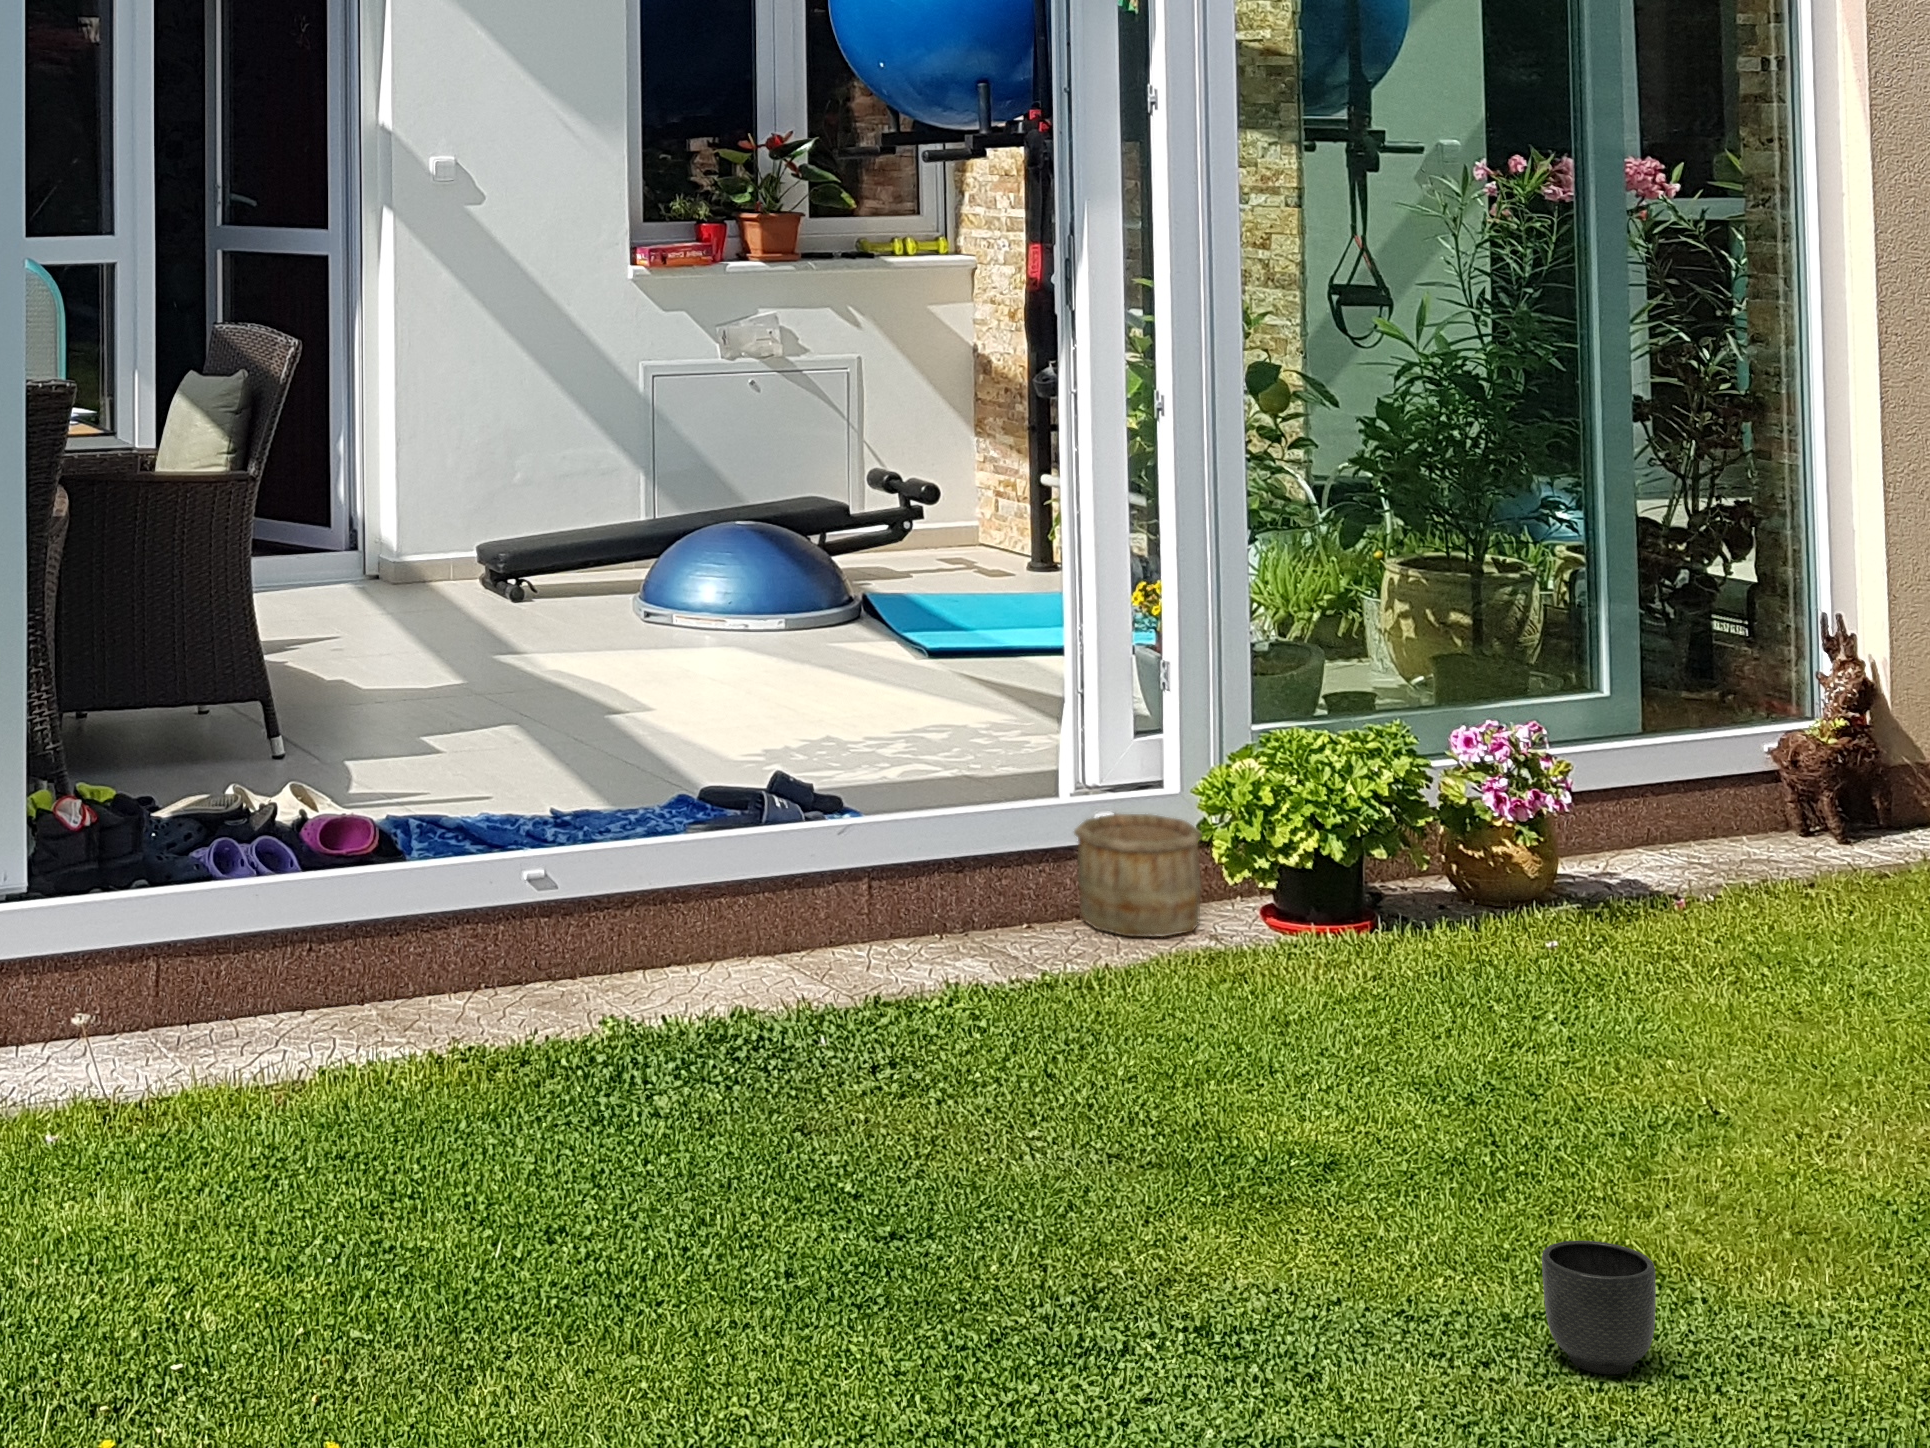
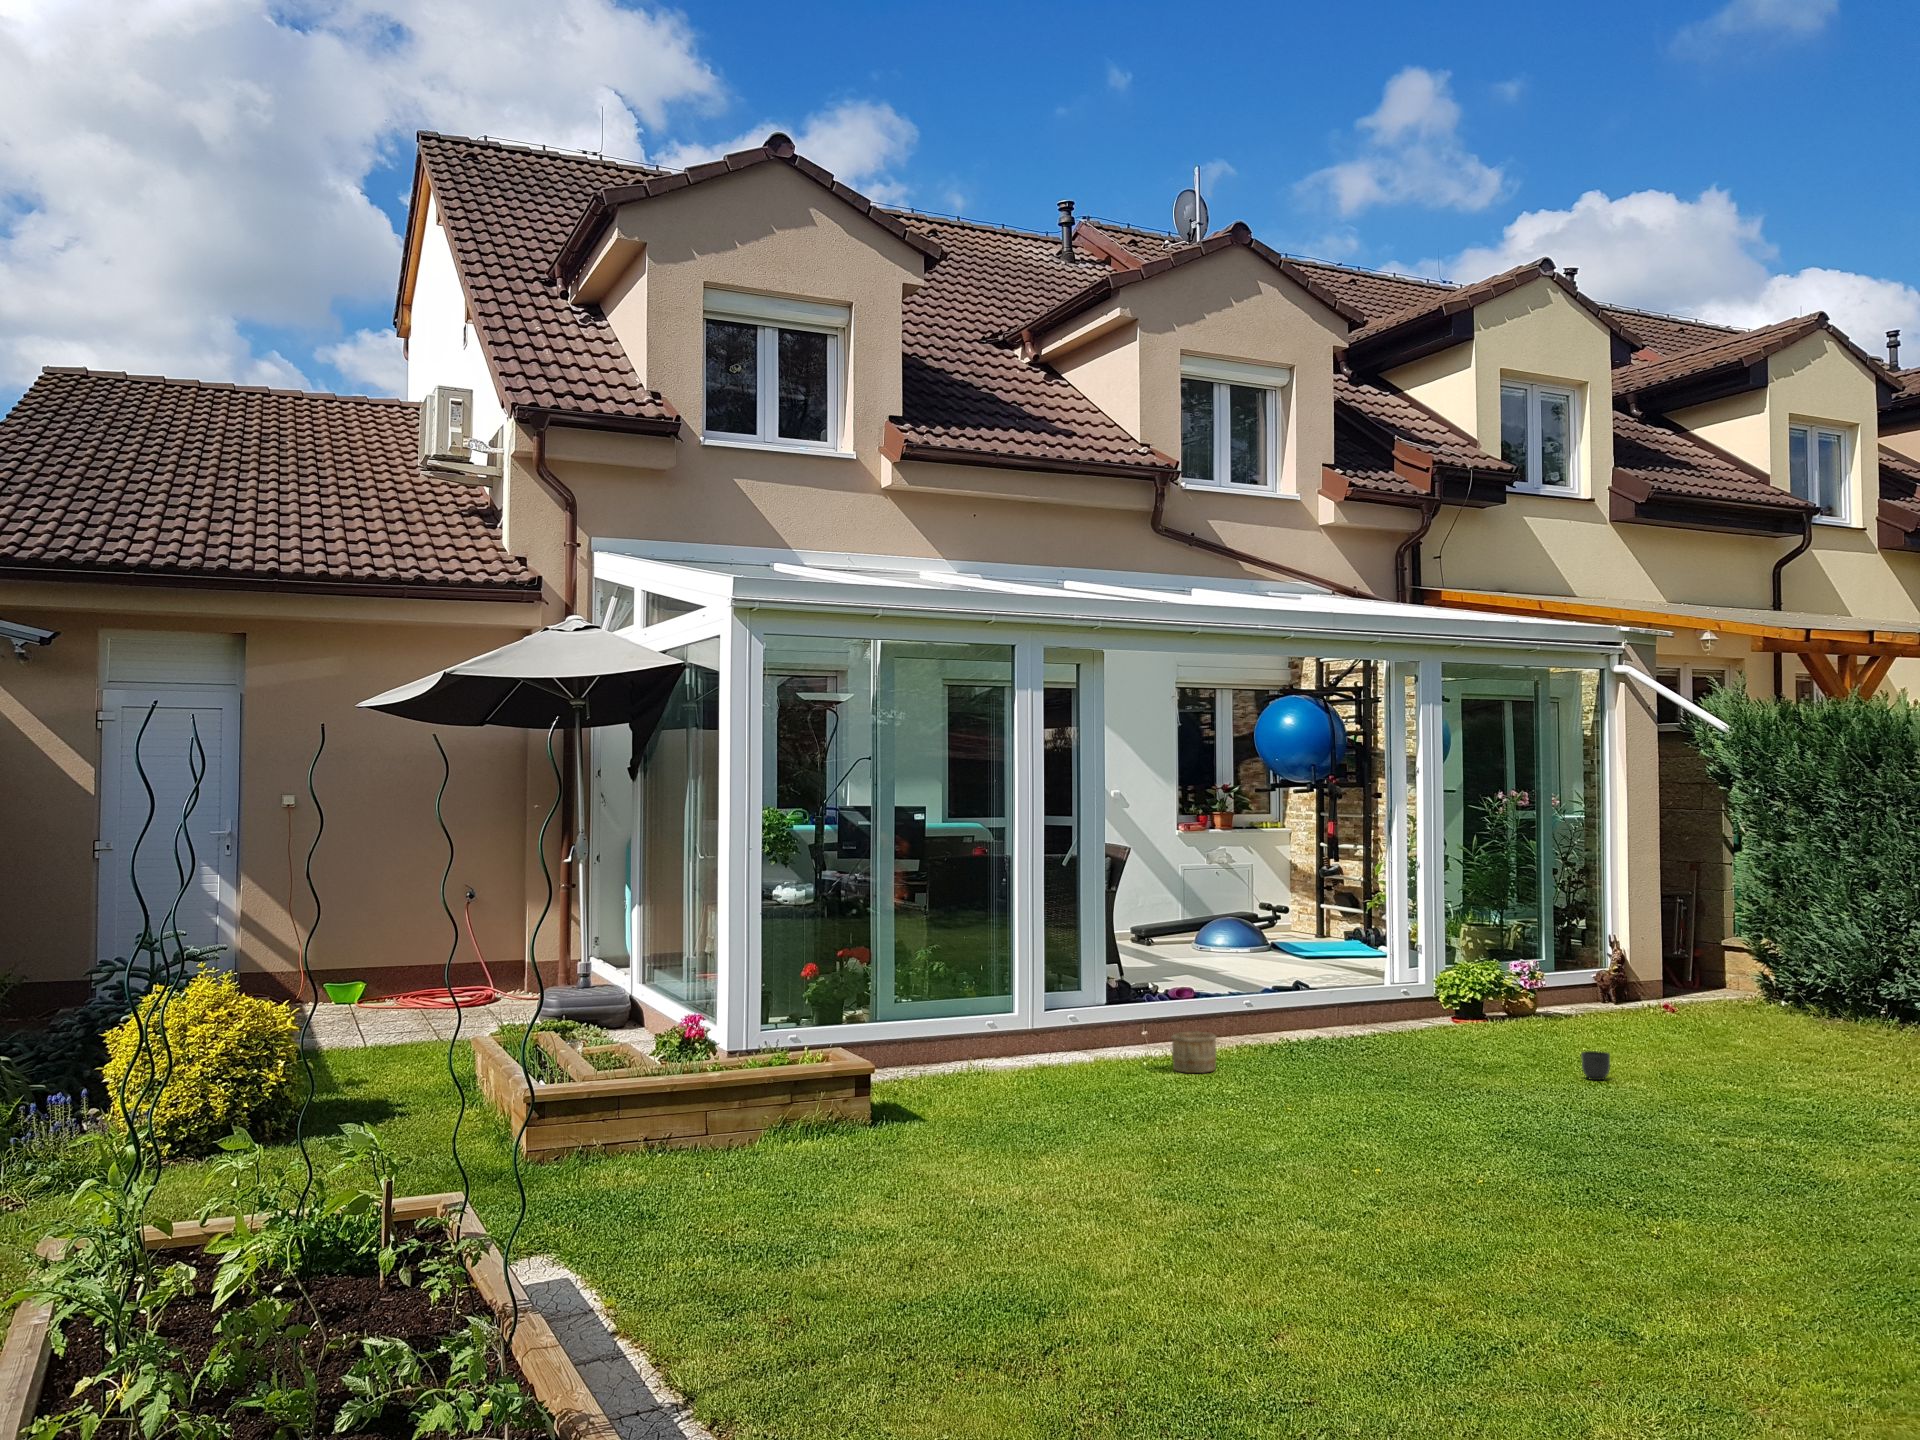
wooden bucket: present [1074,814,1202,937] -> present [1171,1032,1216,1073]

